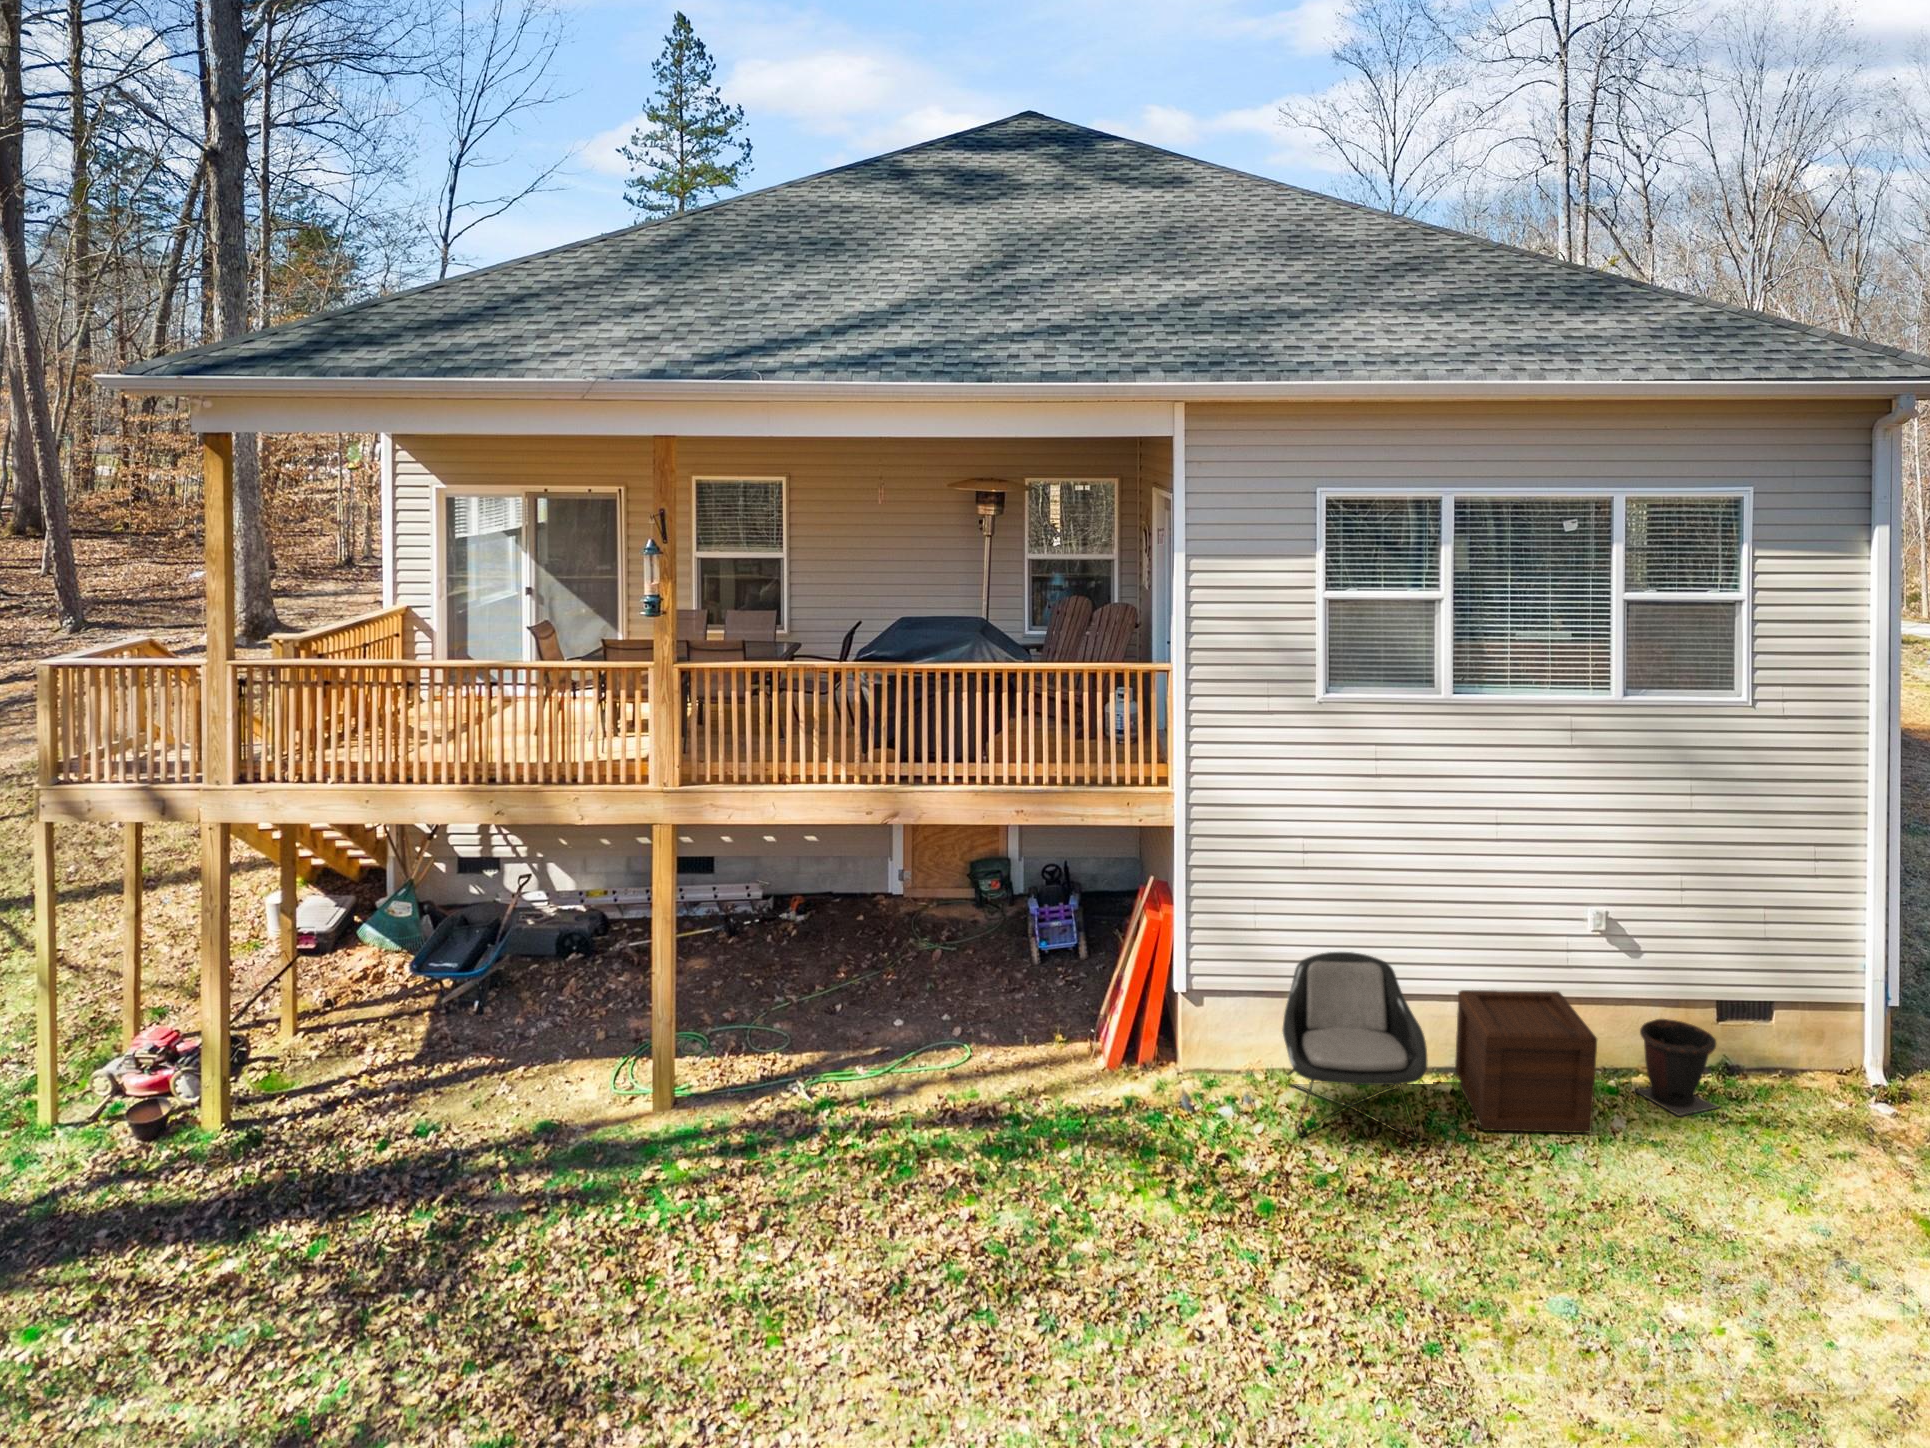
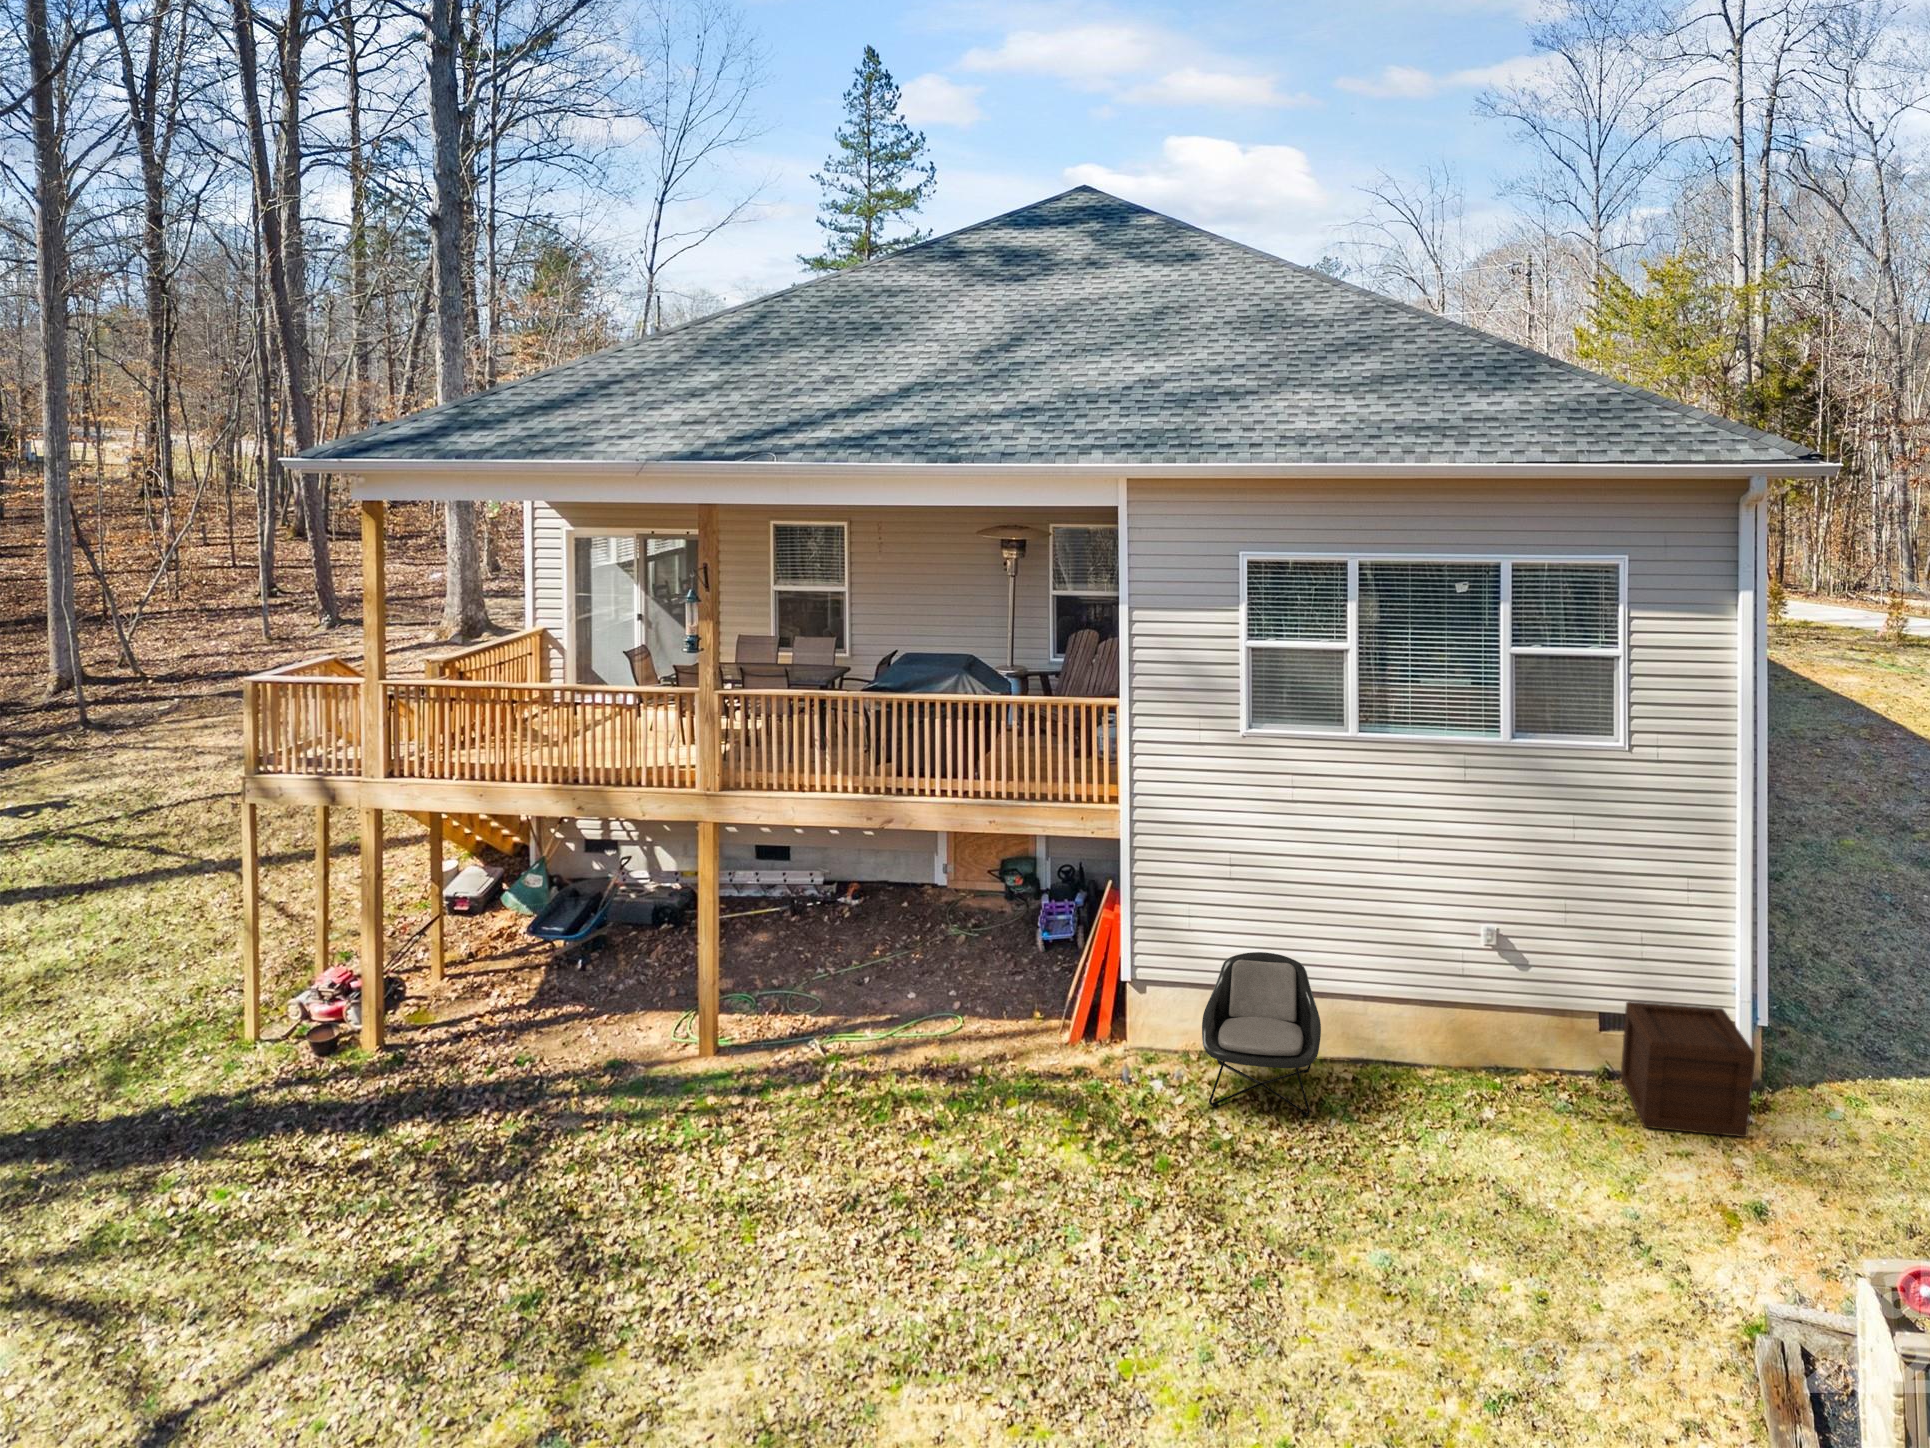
wooden crate: present [1455,990,1597,1133] -> present [1621,1001,1755,1137]
bucket: present [1637,1019,1719,1116] -> none [1518,1024,1591,1109]

